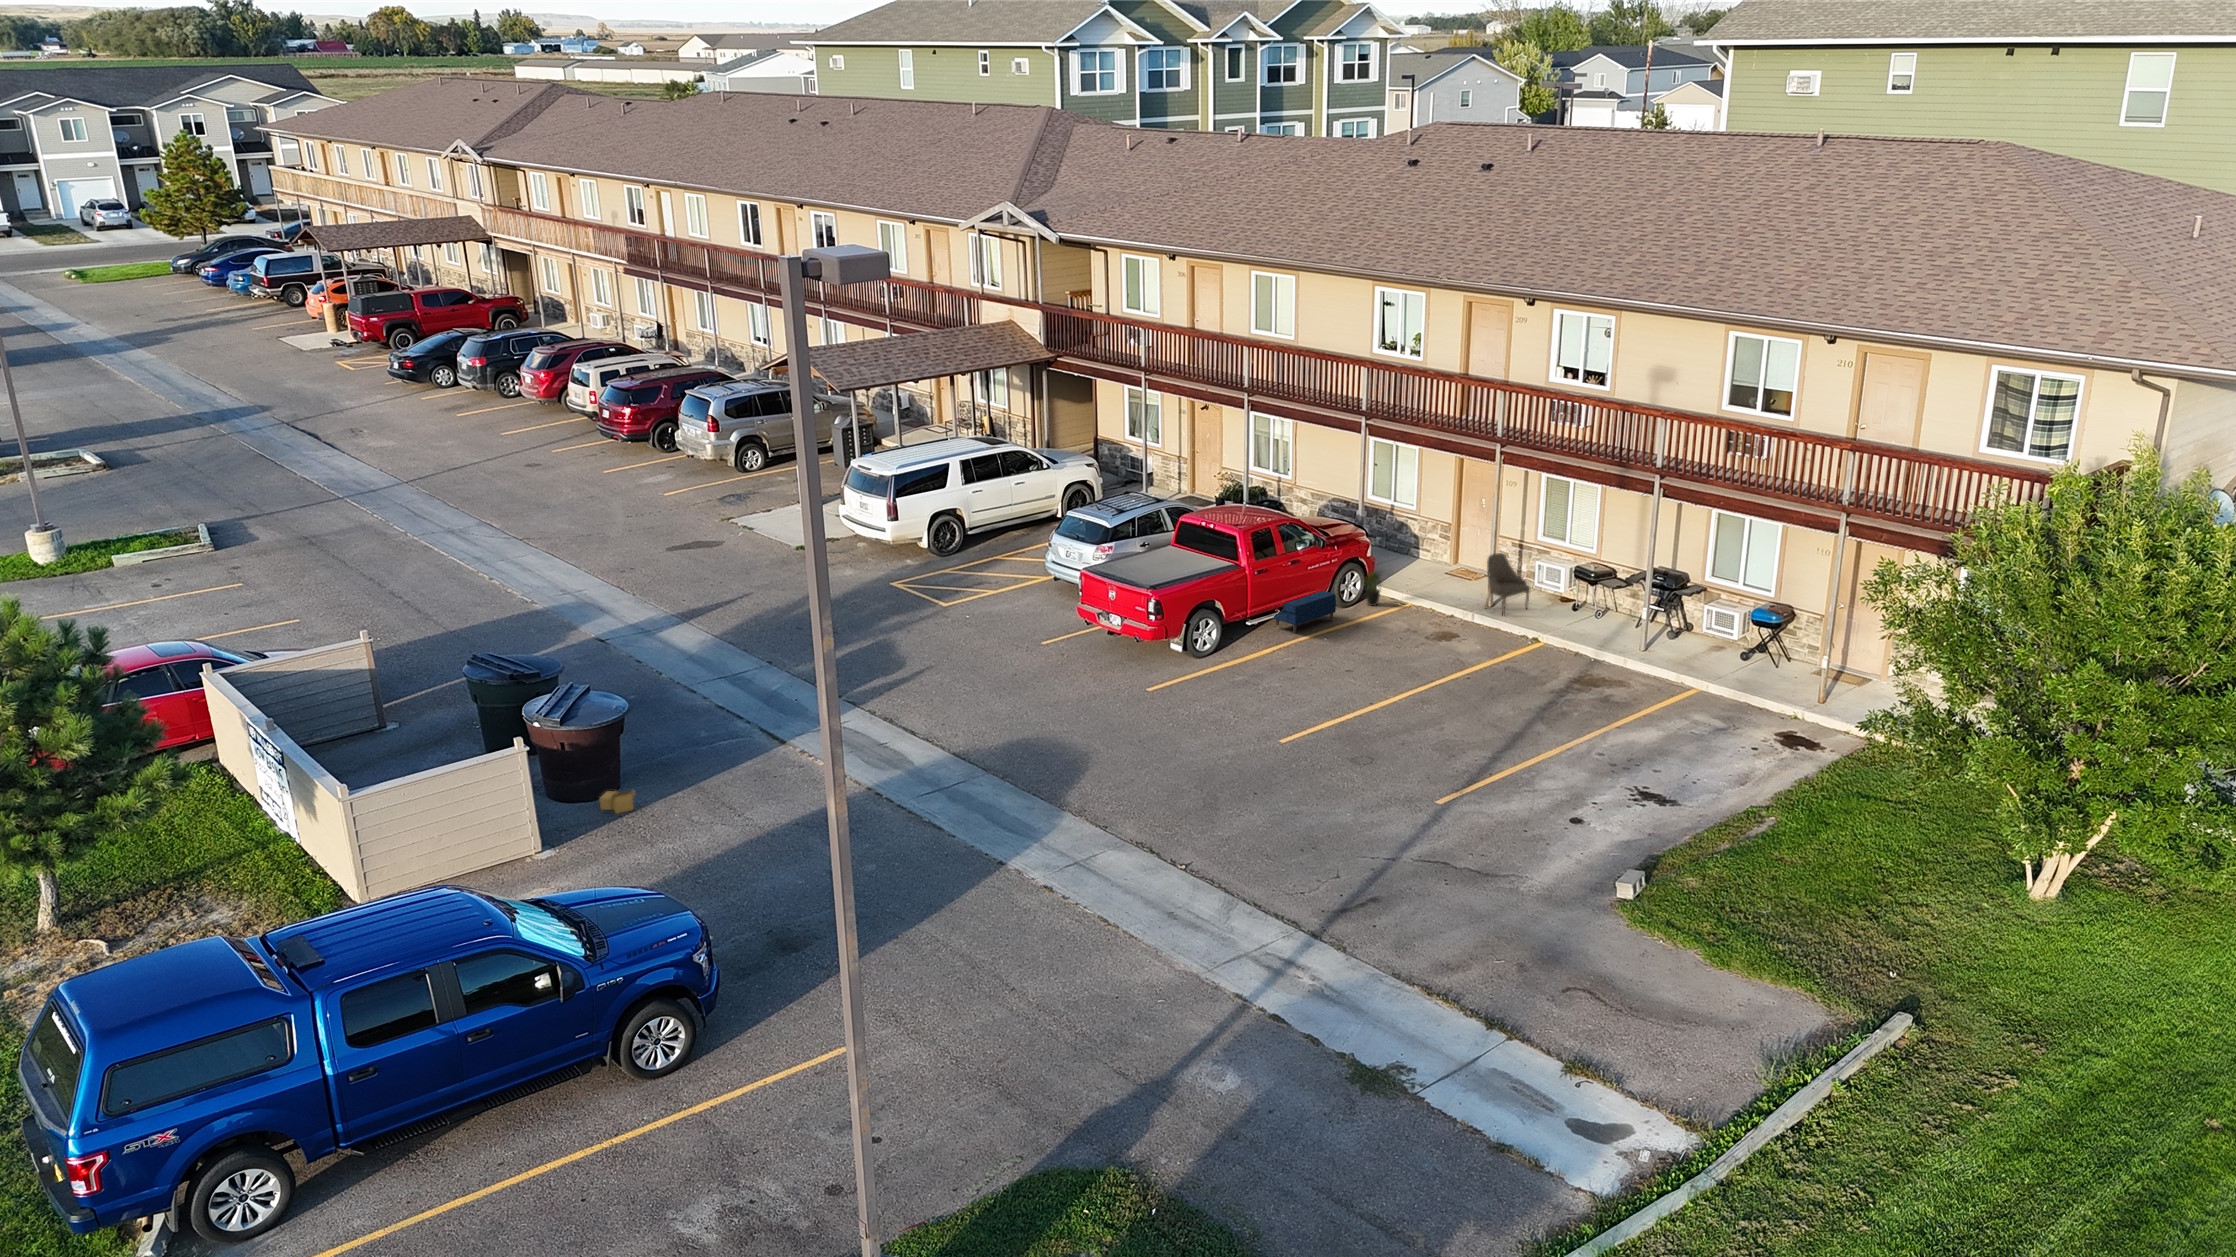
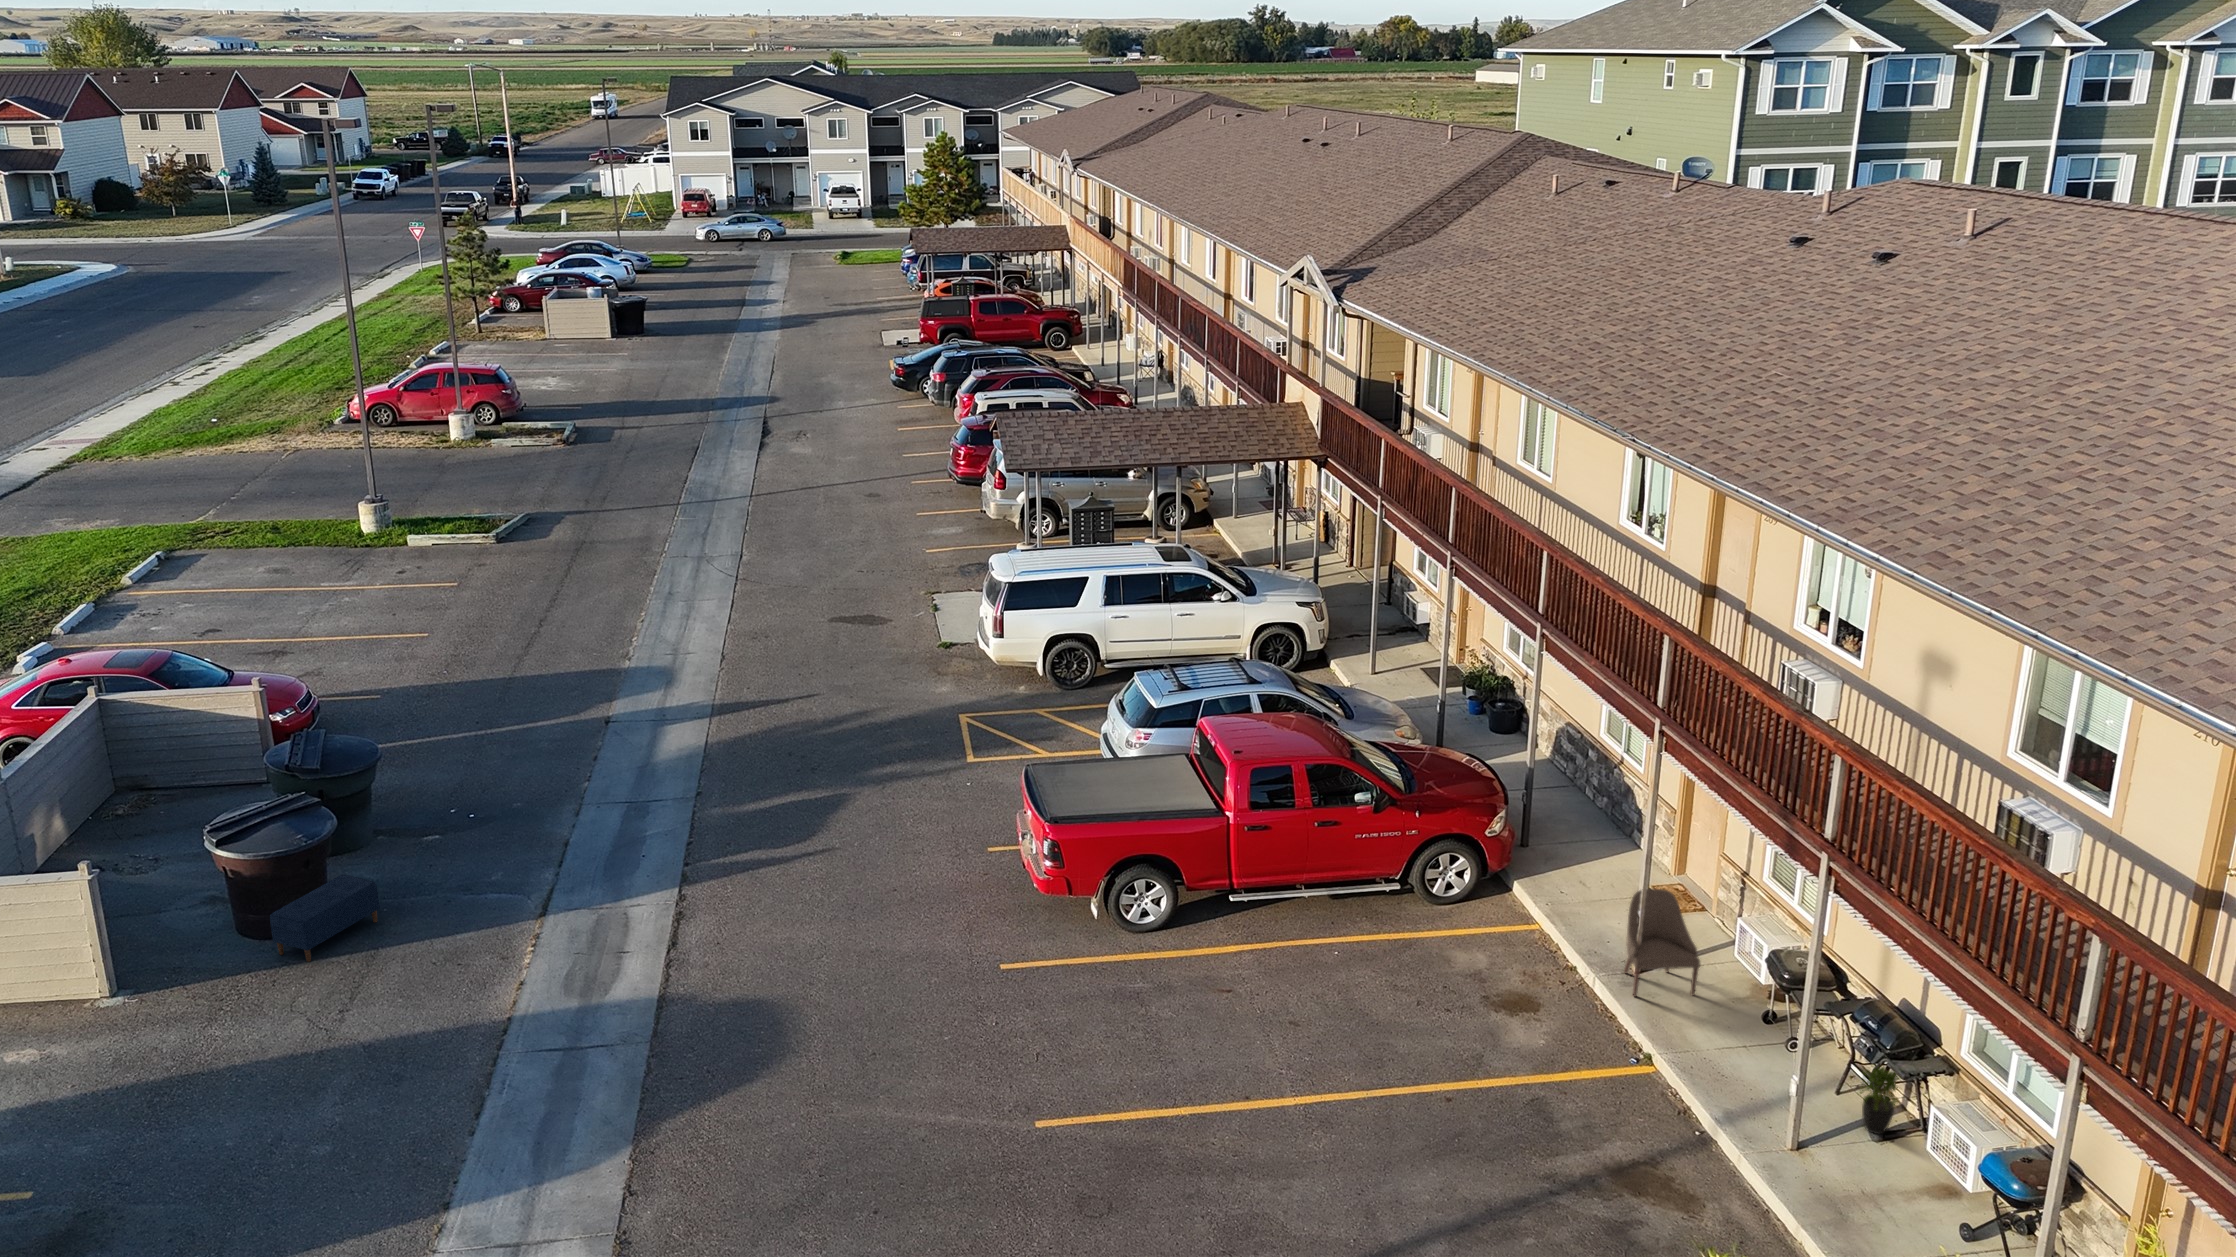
potted plant: present [1364,572,1381,606] -> present [1860,1066,1899,1134]
bench: present [1274,591,1336,633] -> present [270,875,380,962]
cardboard box: present [600,791,635,813] -> none [207,926,243,958]

